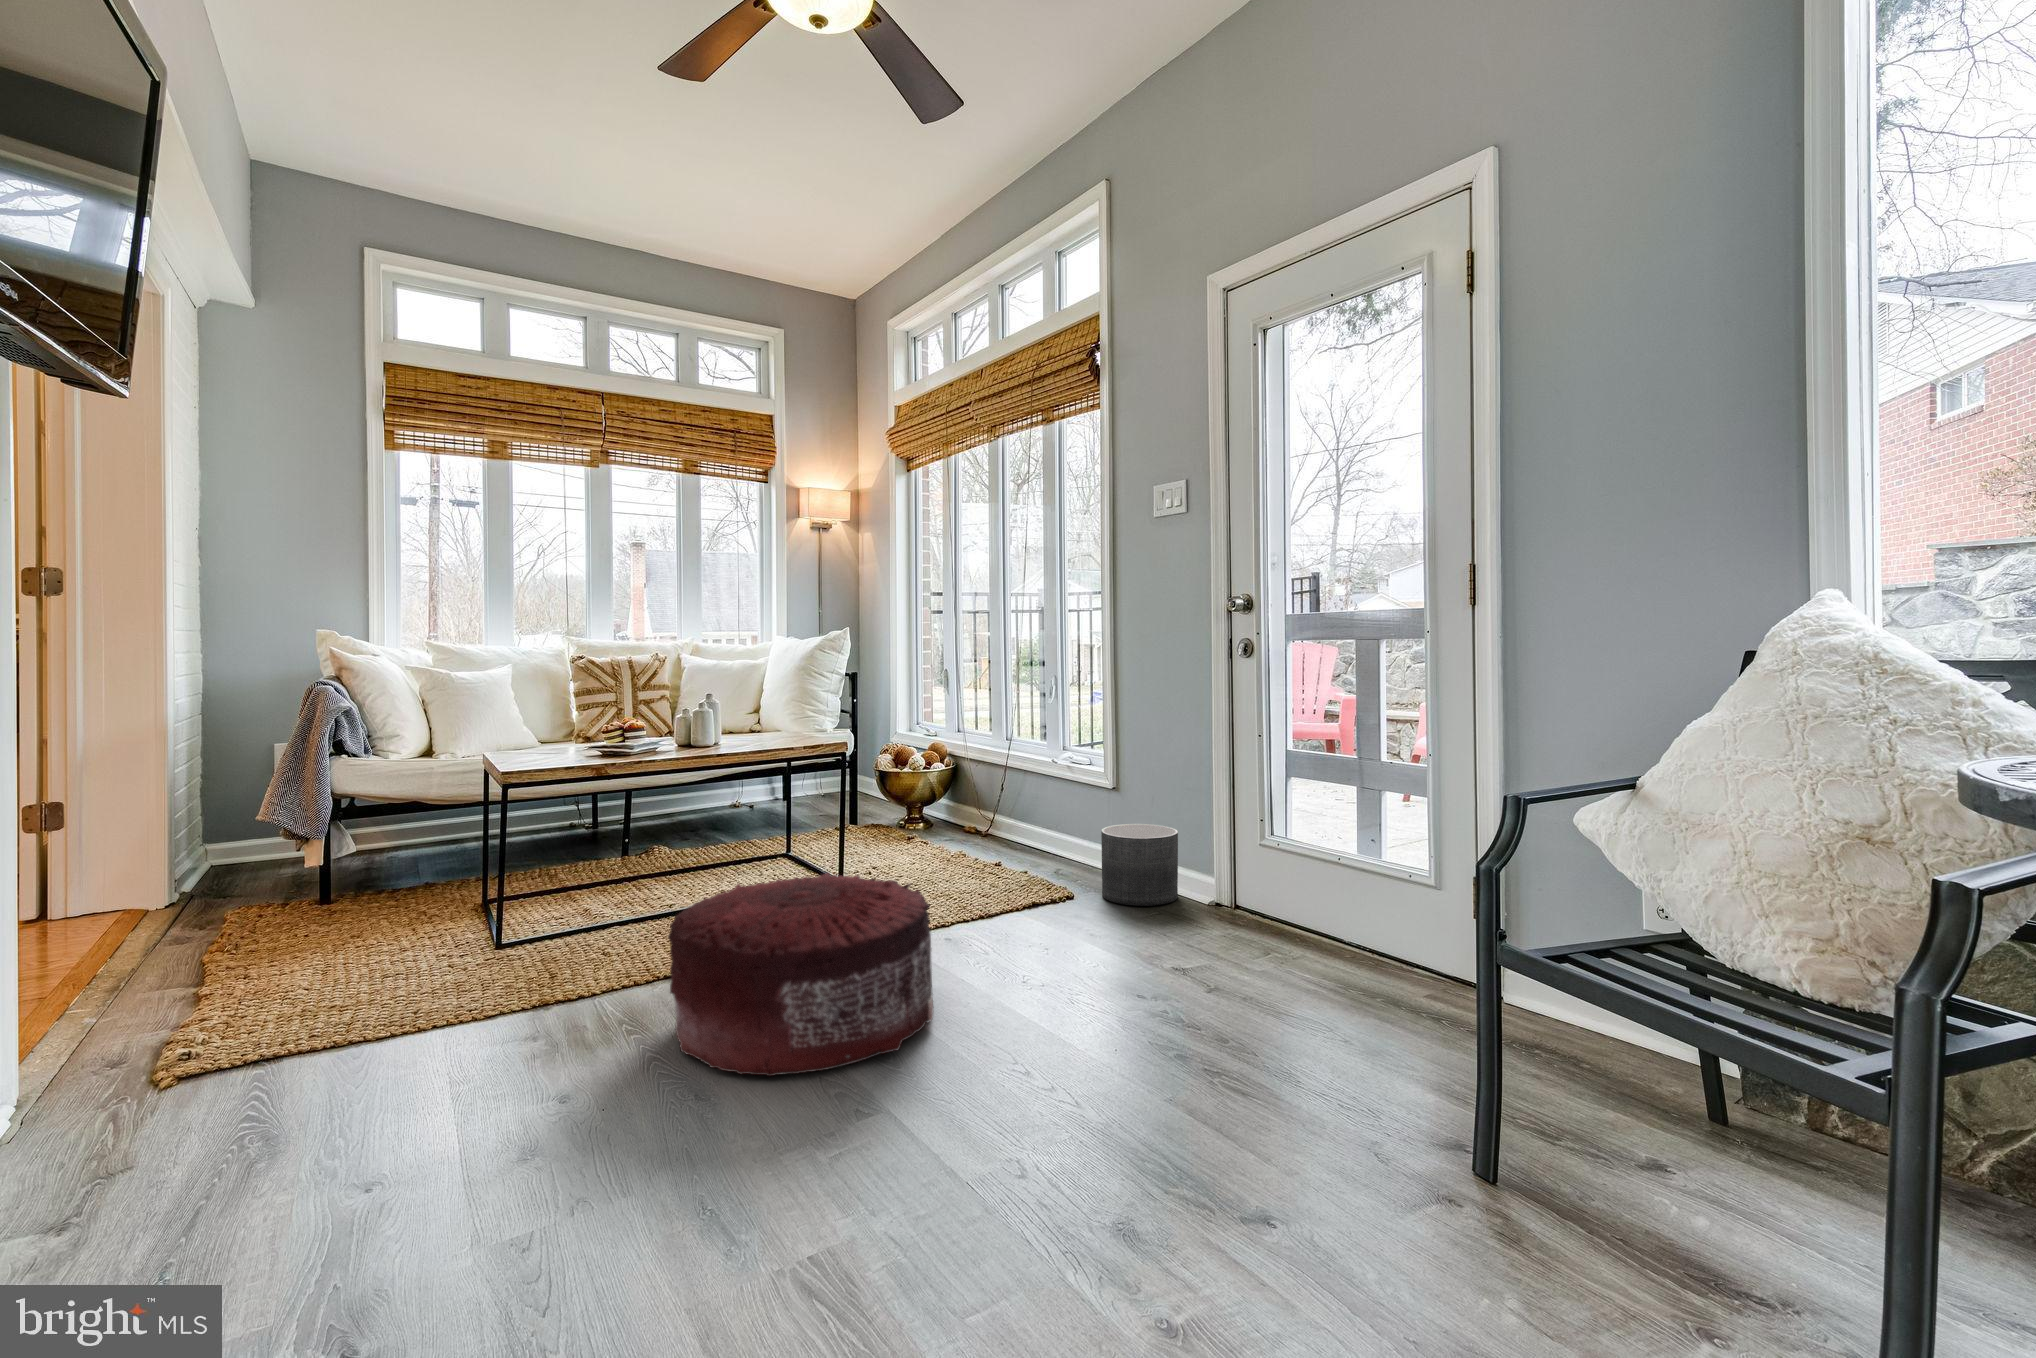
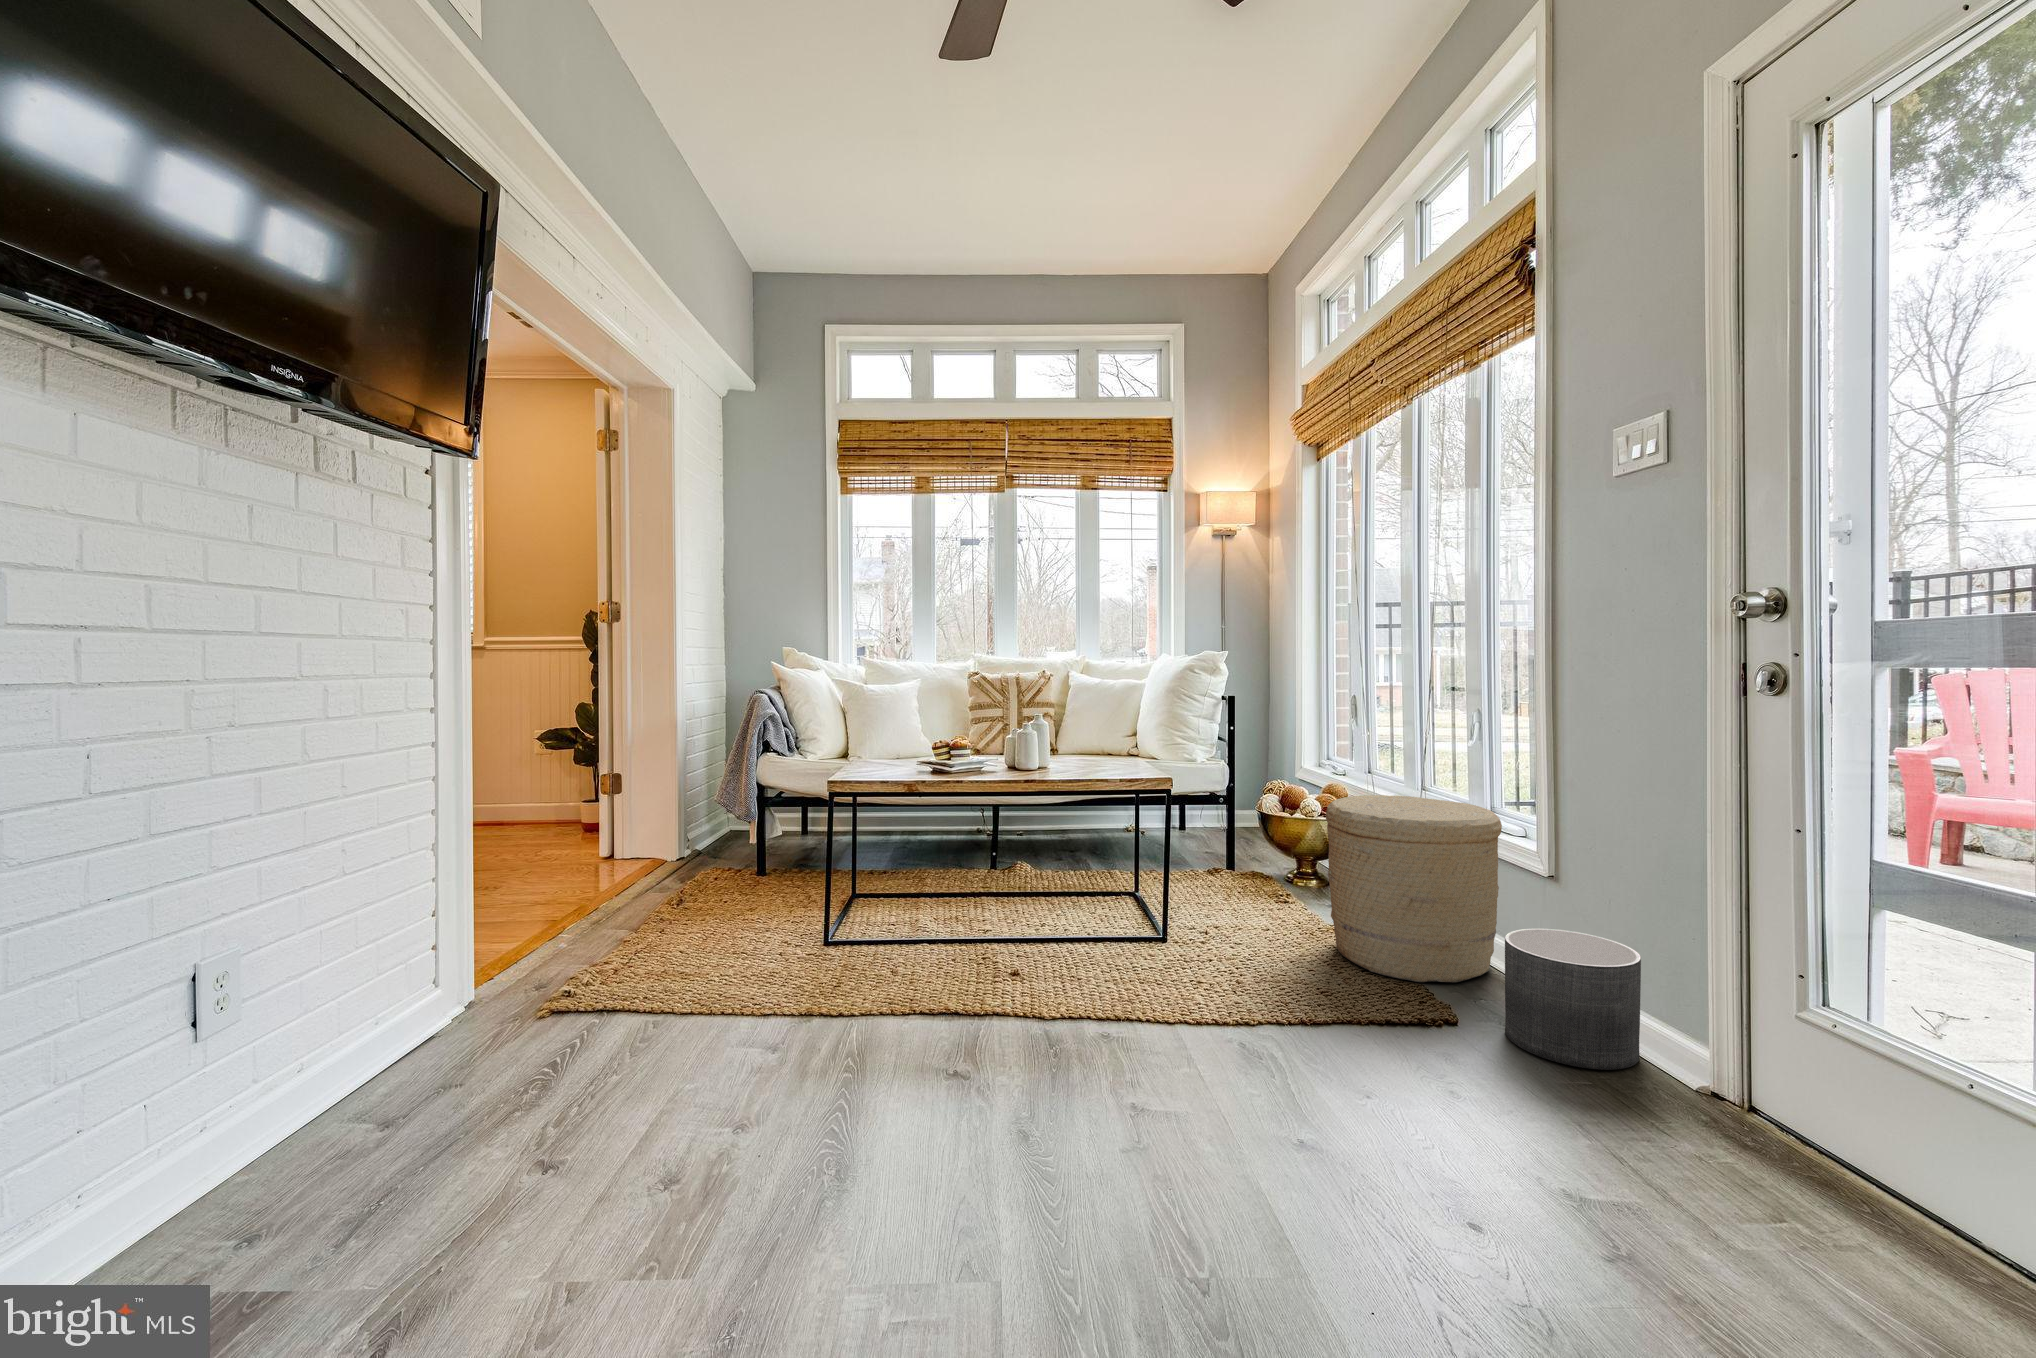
woven basket: none [963,748,1084,881] -> present [1326,795,1502,982]
pouf: present [668,872,933,1076] -> none [817,949,1158,1248]

